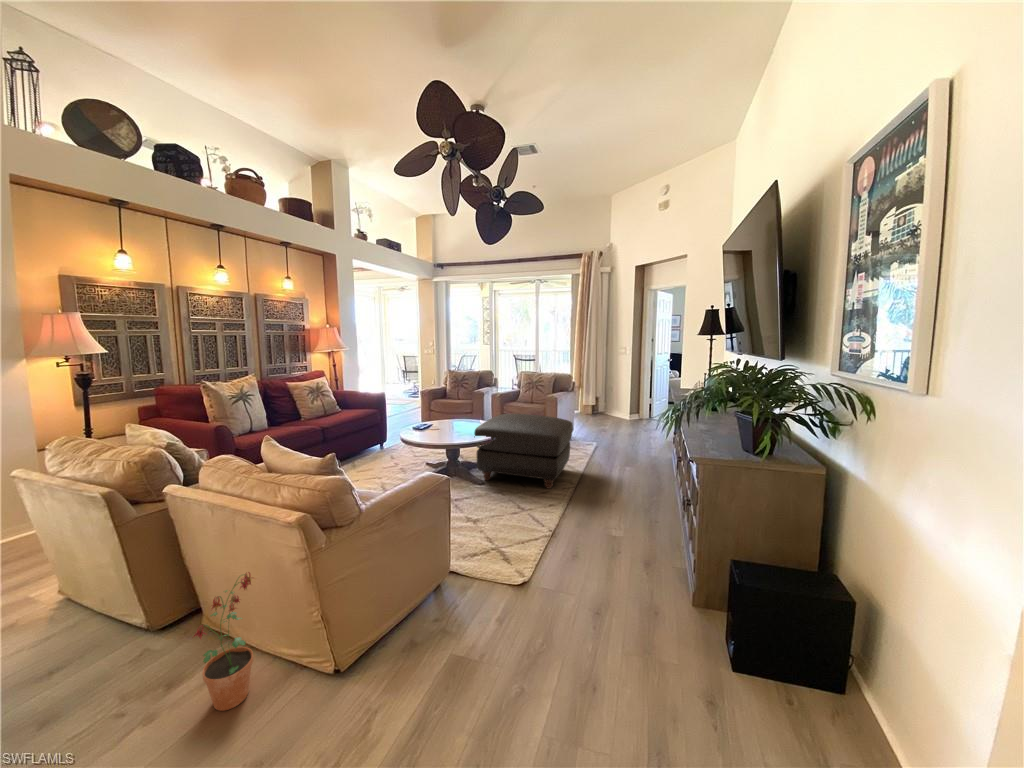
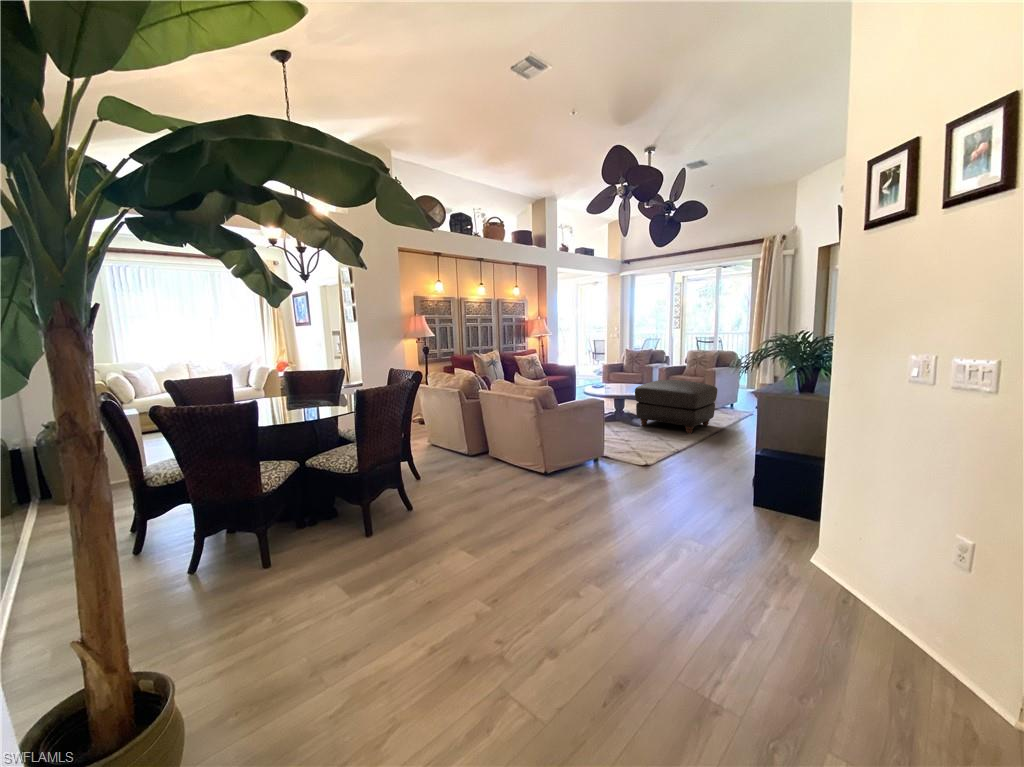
potted plant: present [194,572,253,711] -> none [492,425,514,477]

